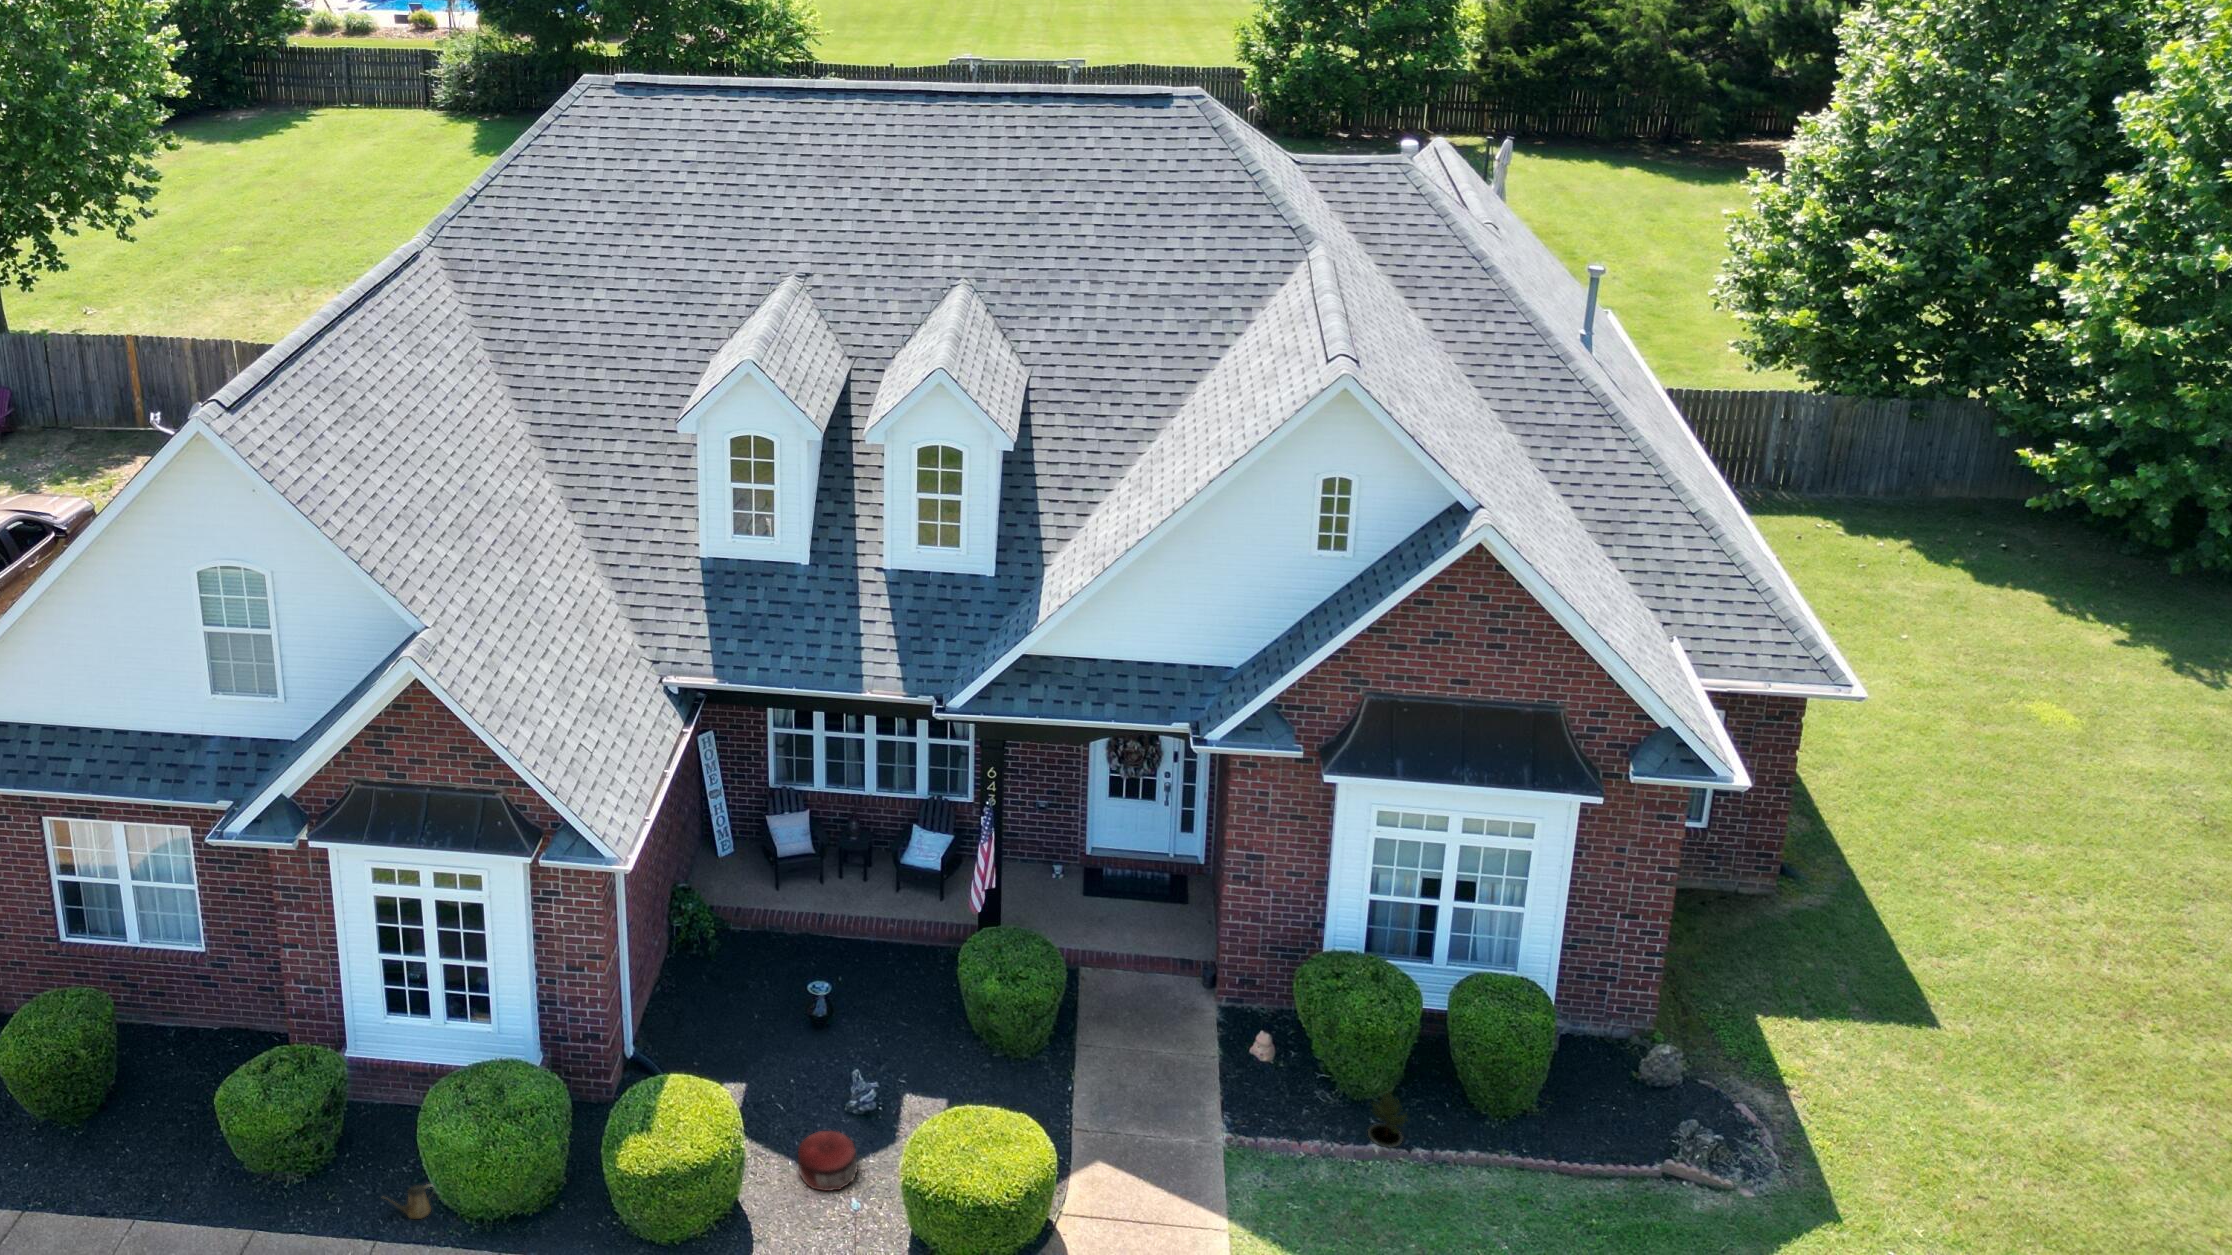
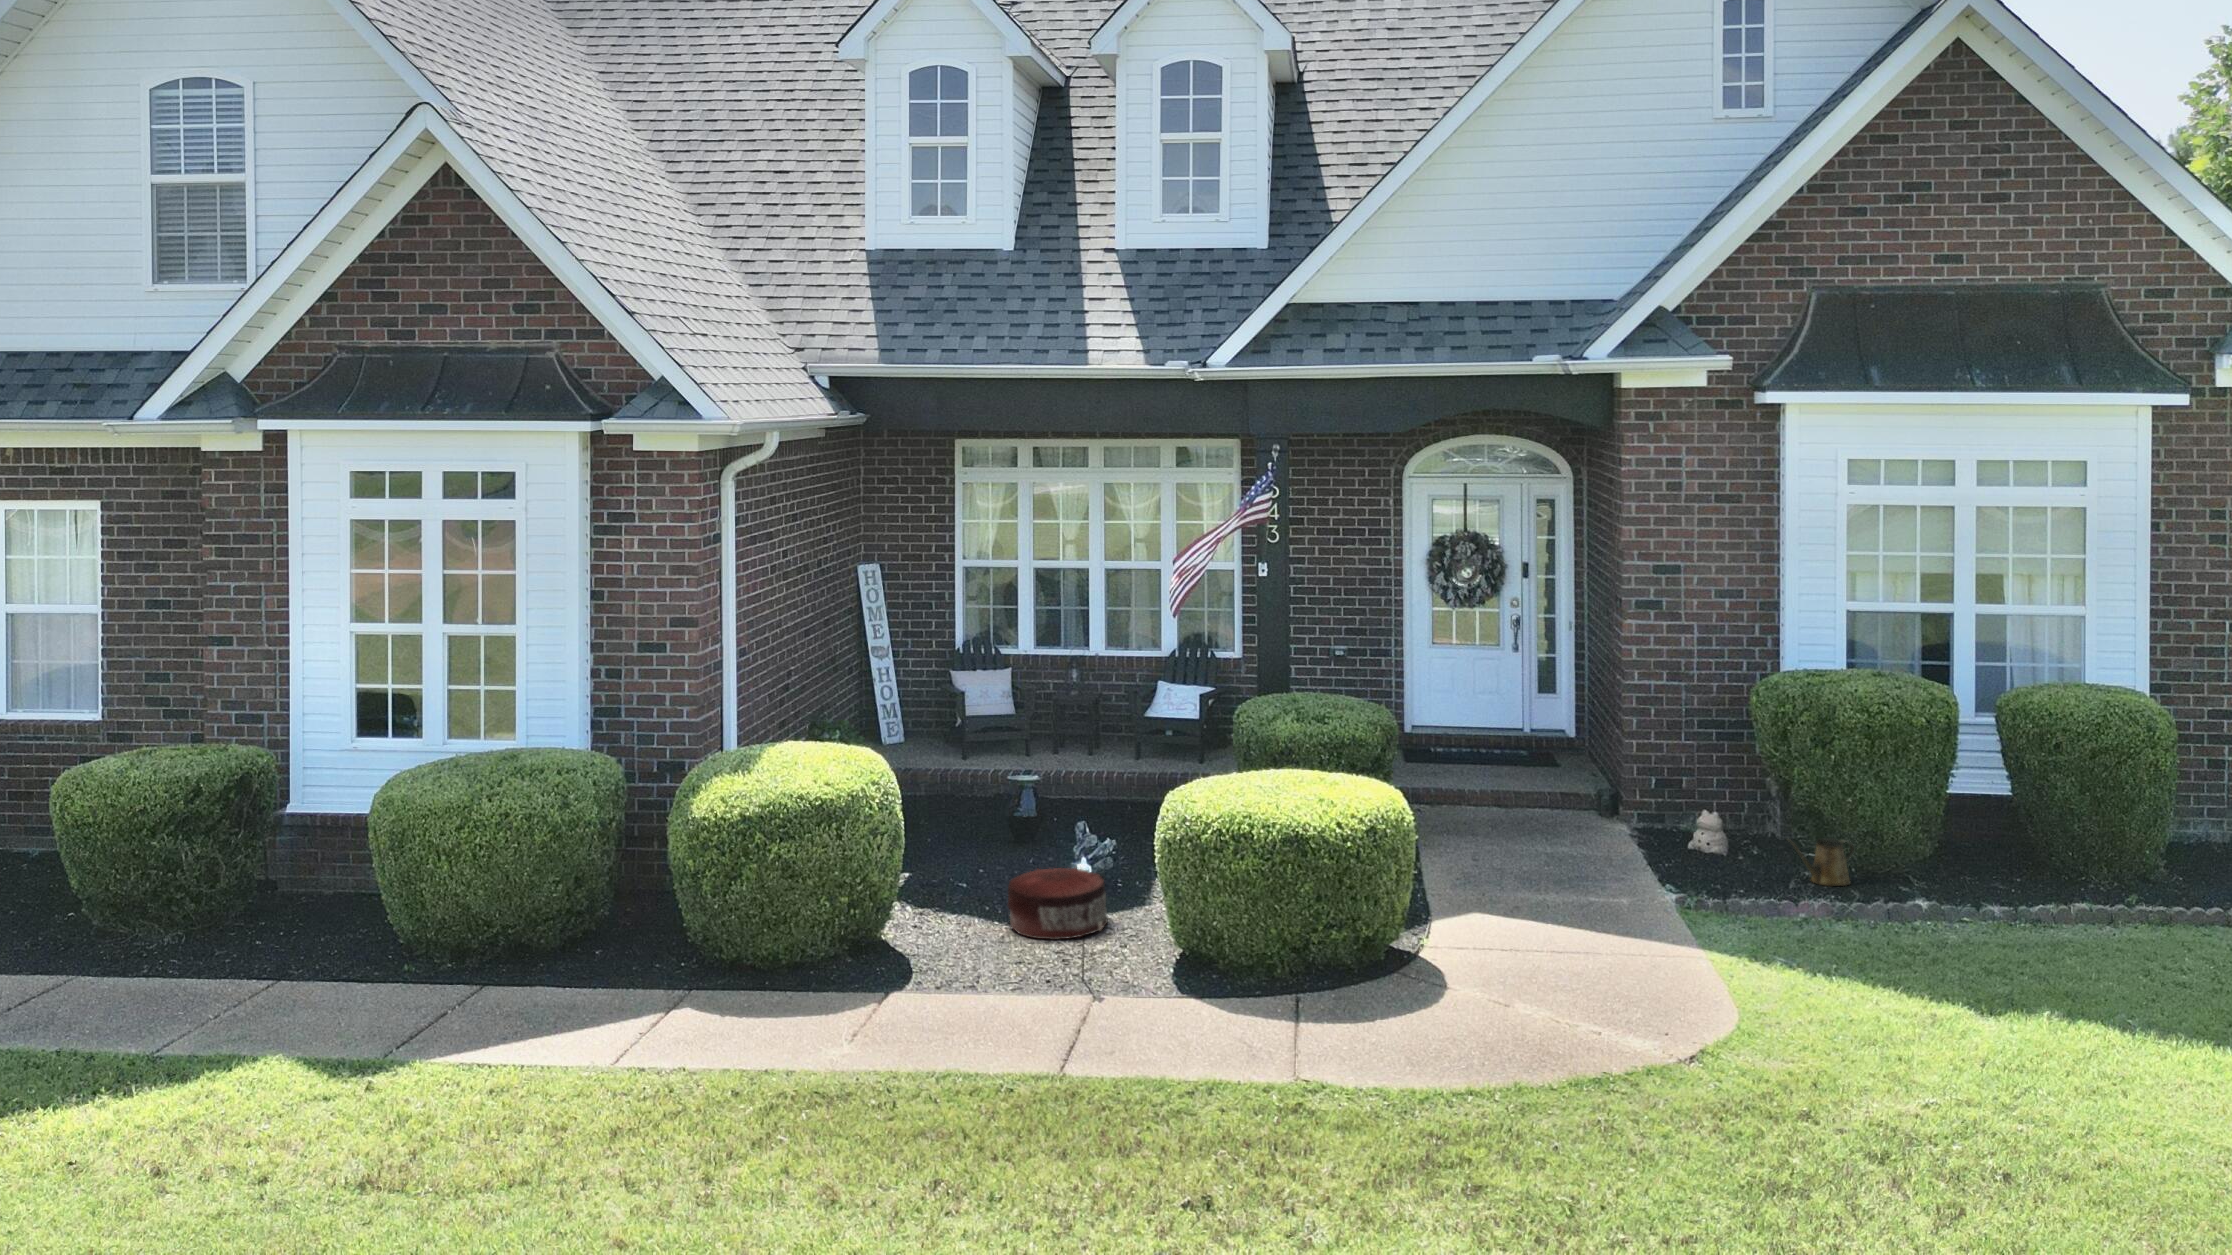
potted tree: present [1368,1091,1408,1147] -> none [1930,792,2005,895]
watering can: present [388,1184,434,1219] -> present [1787,838,1854,886]

